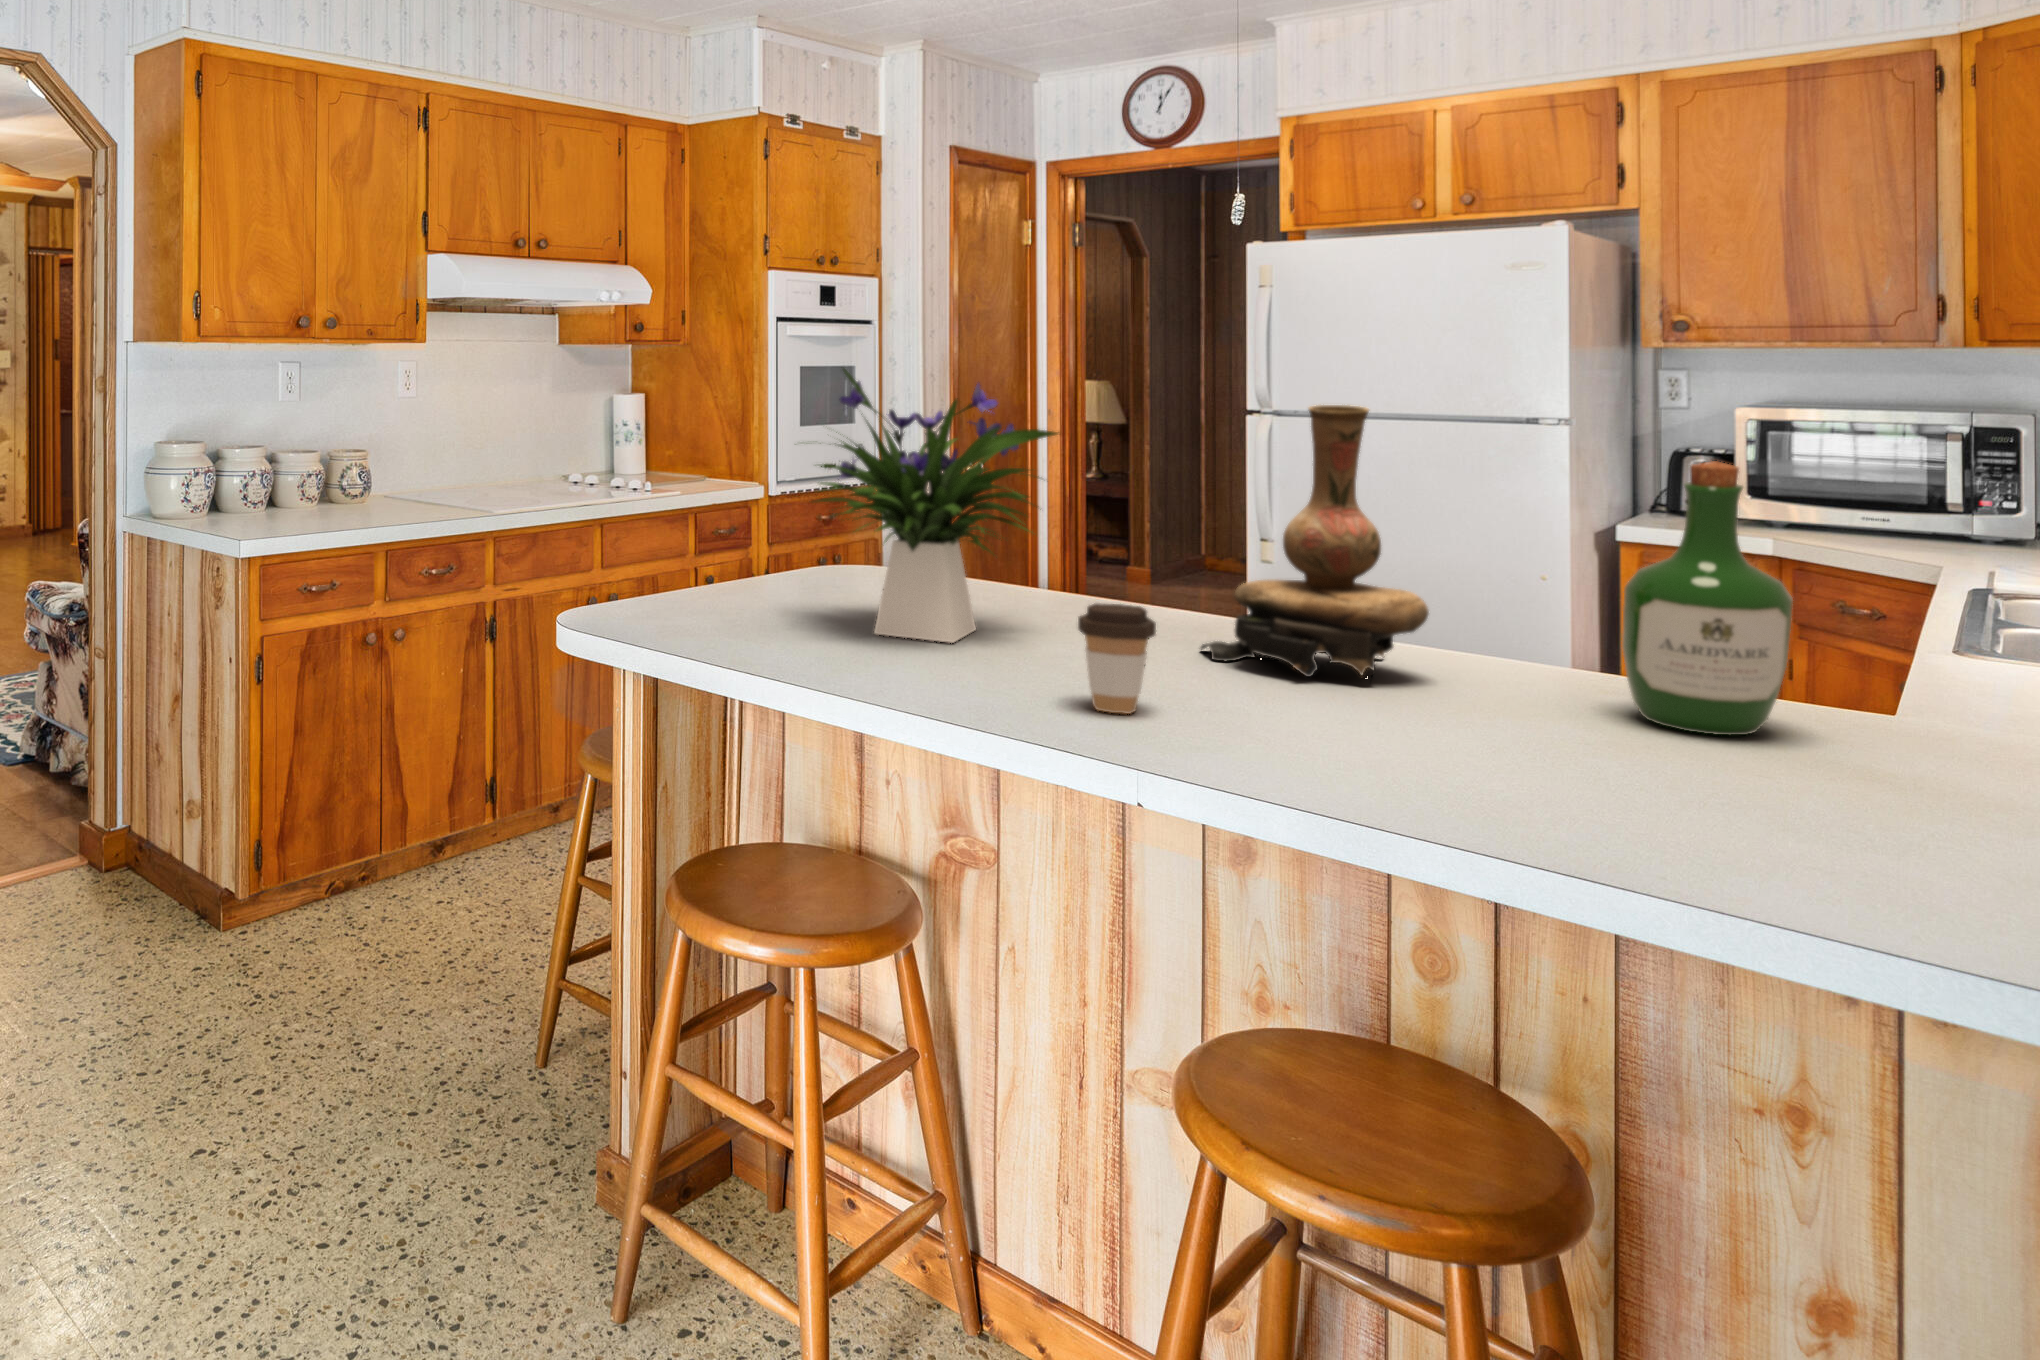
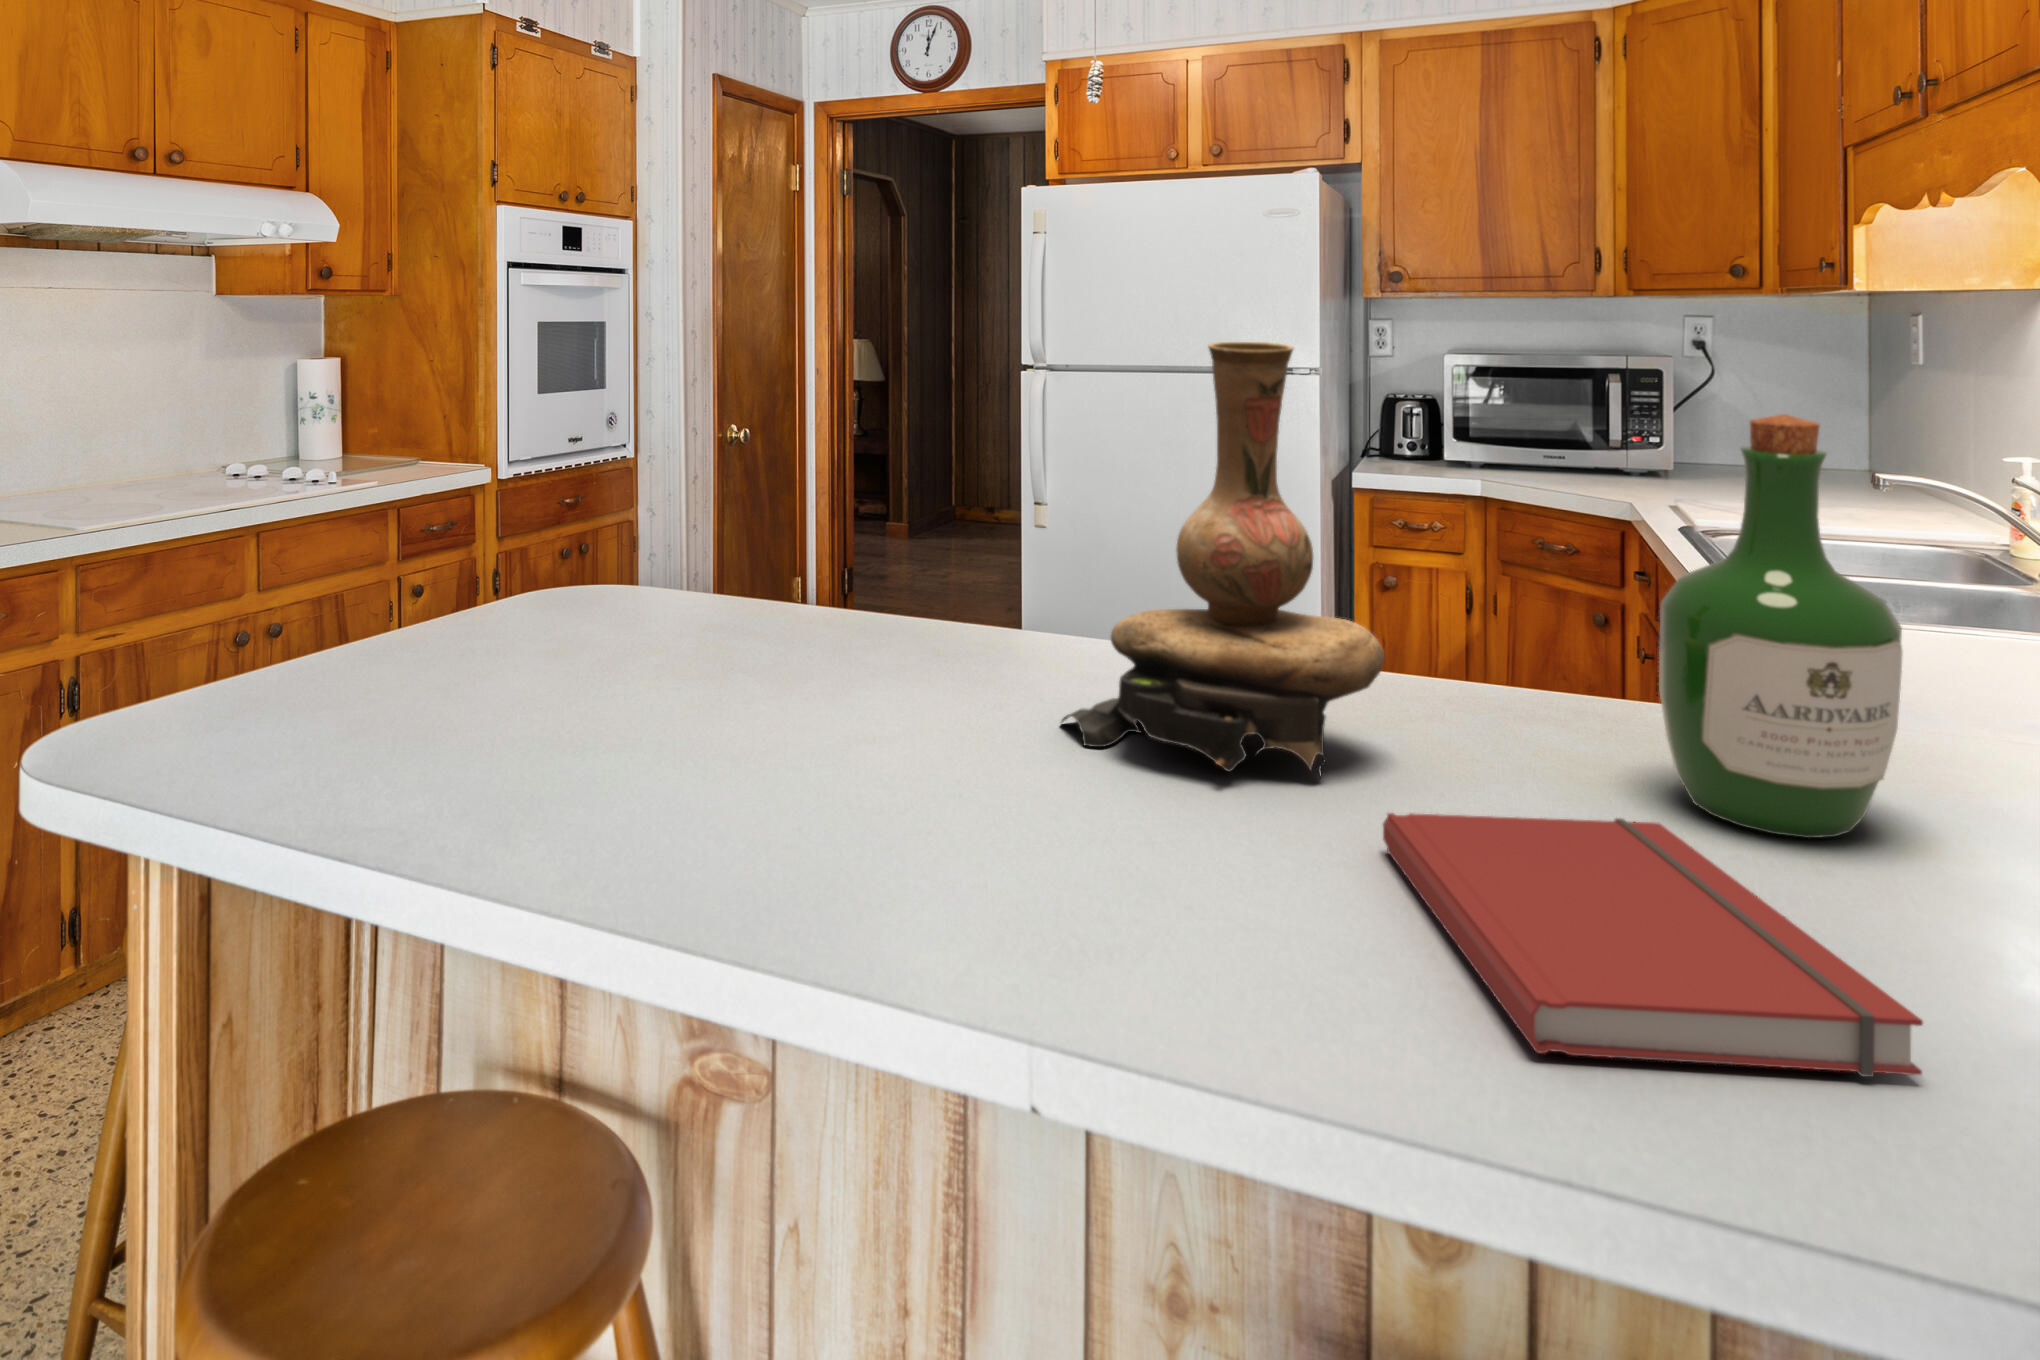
flower arrangement: present [813,369,1058,643] -> none [401,289,853,753]
coffee cup: present [1078,603,1156,714] -> none [902,710,1040,934]
book: none [1387,690,1629,795] -> present [1383,813,1923,1077]

